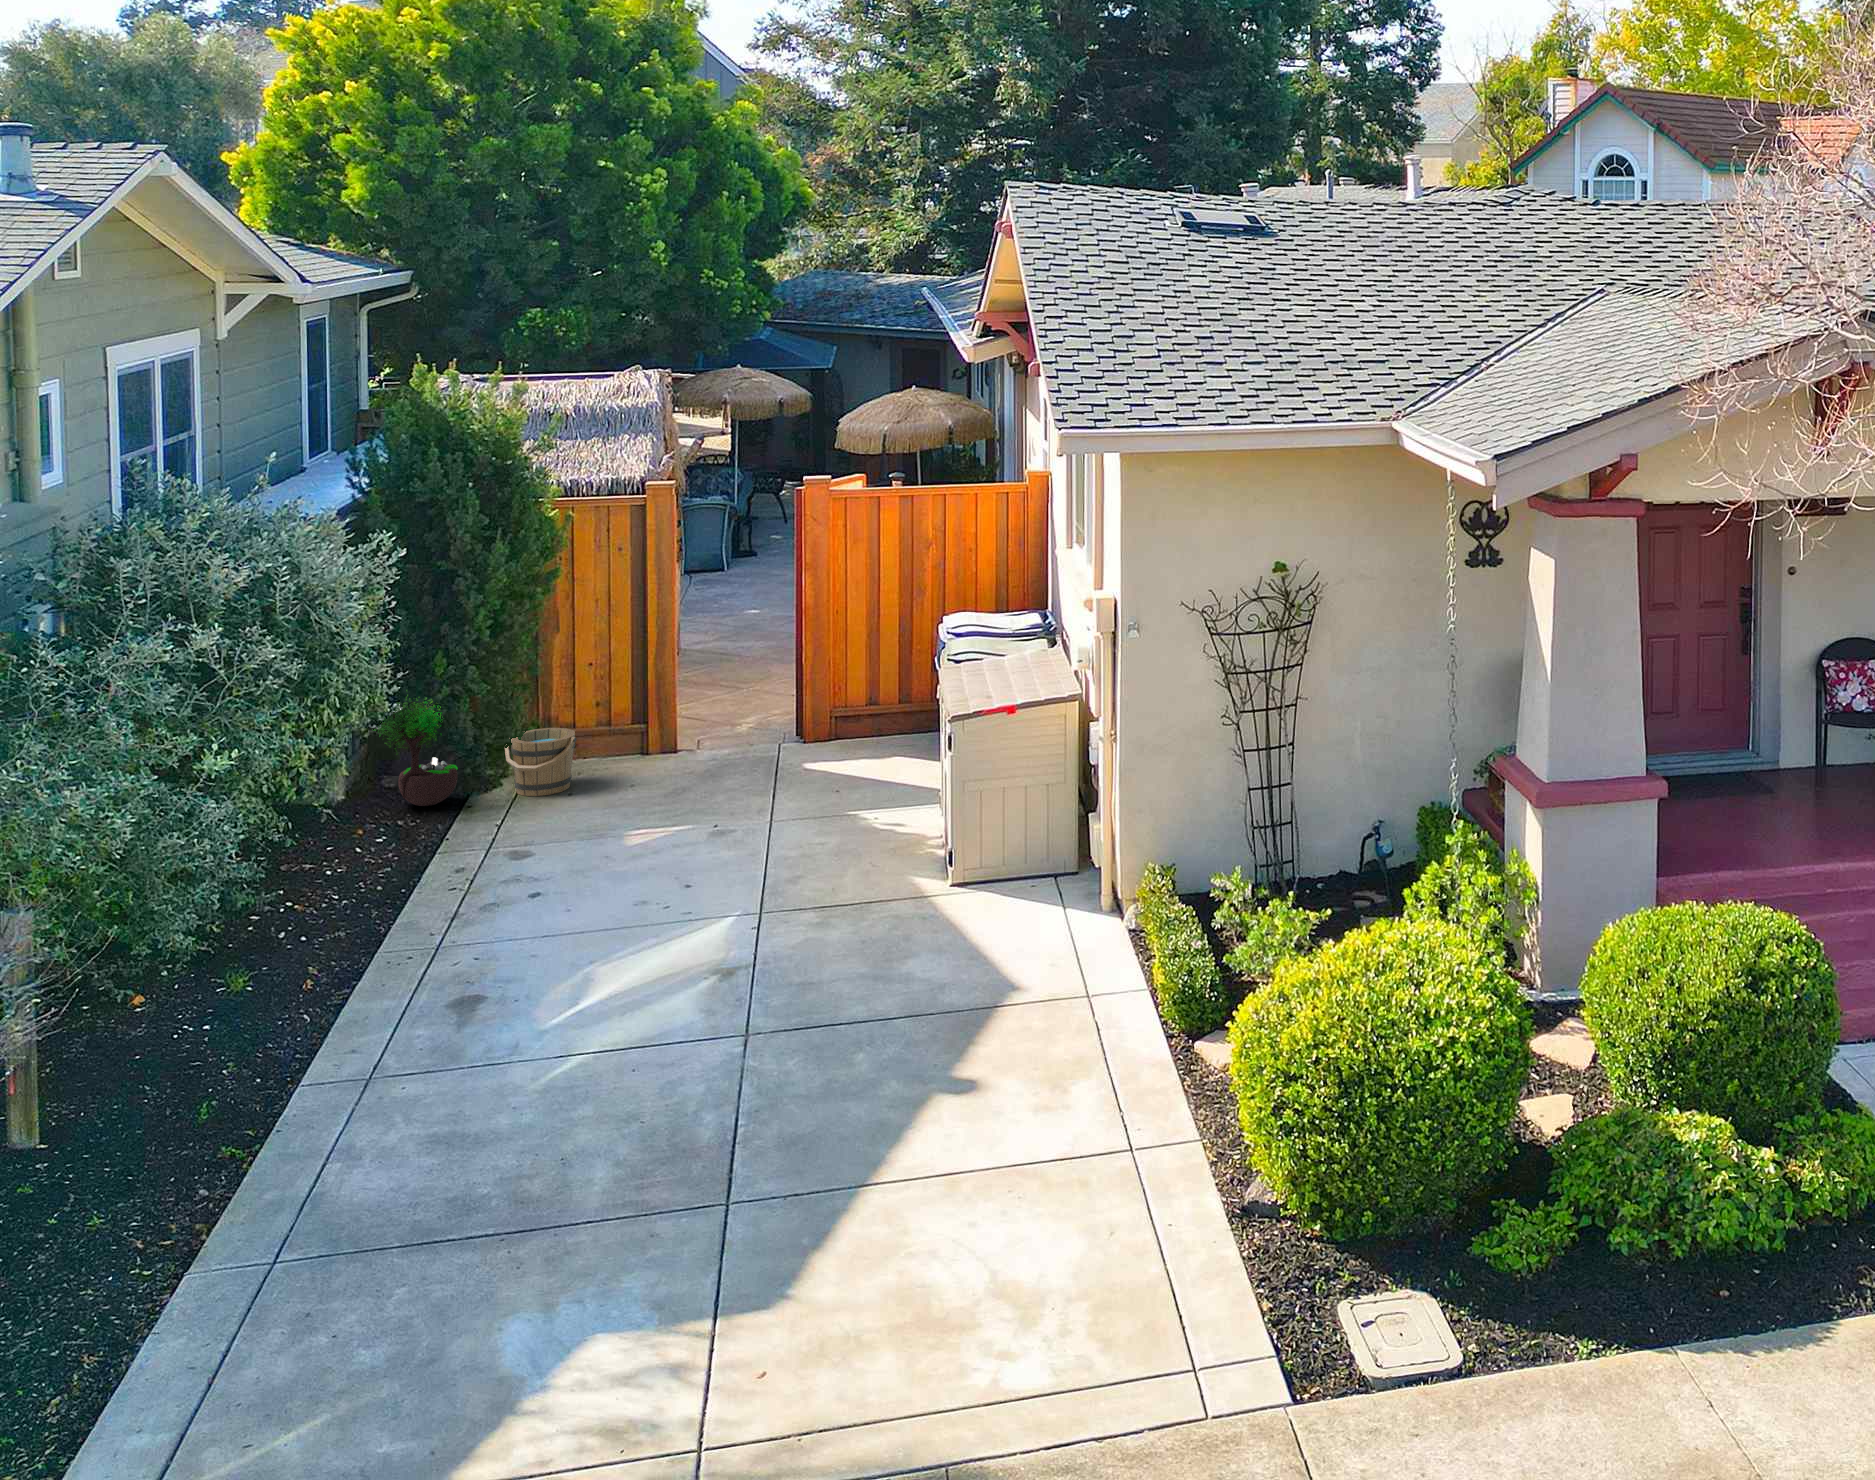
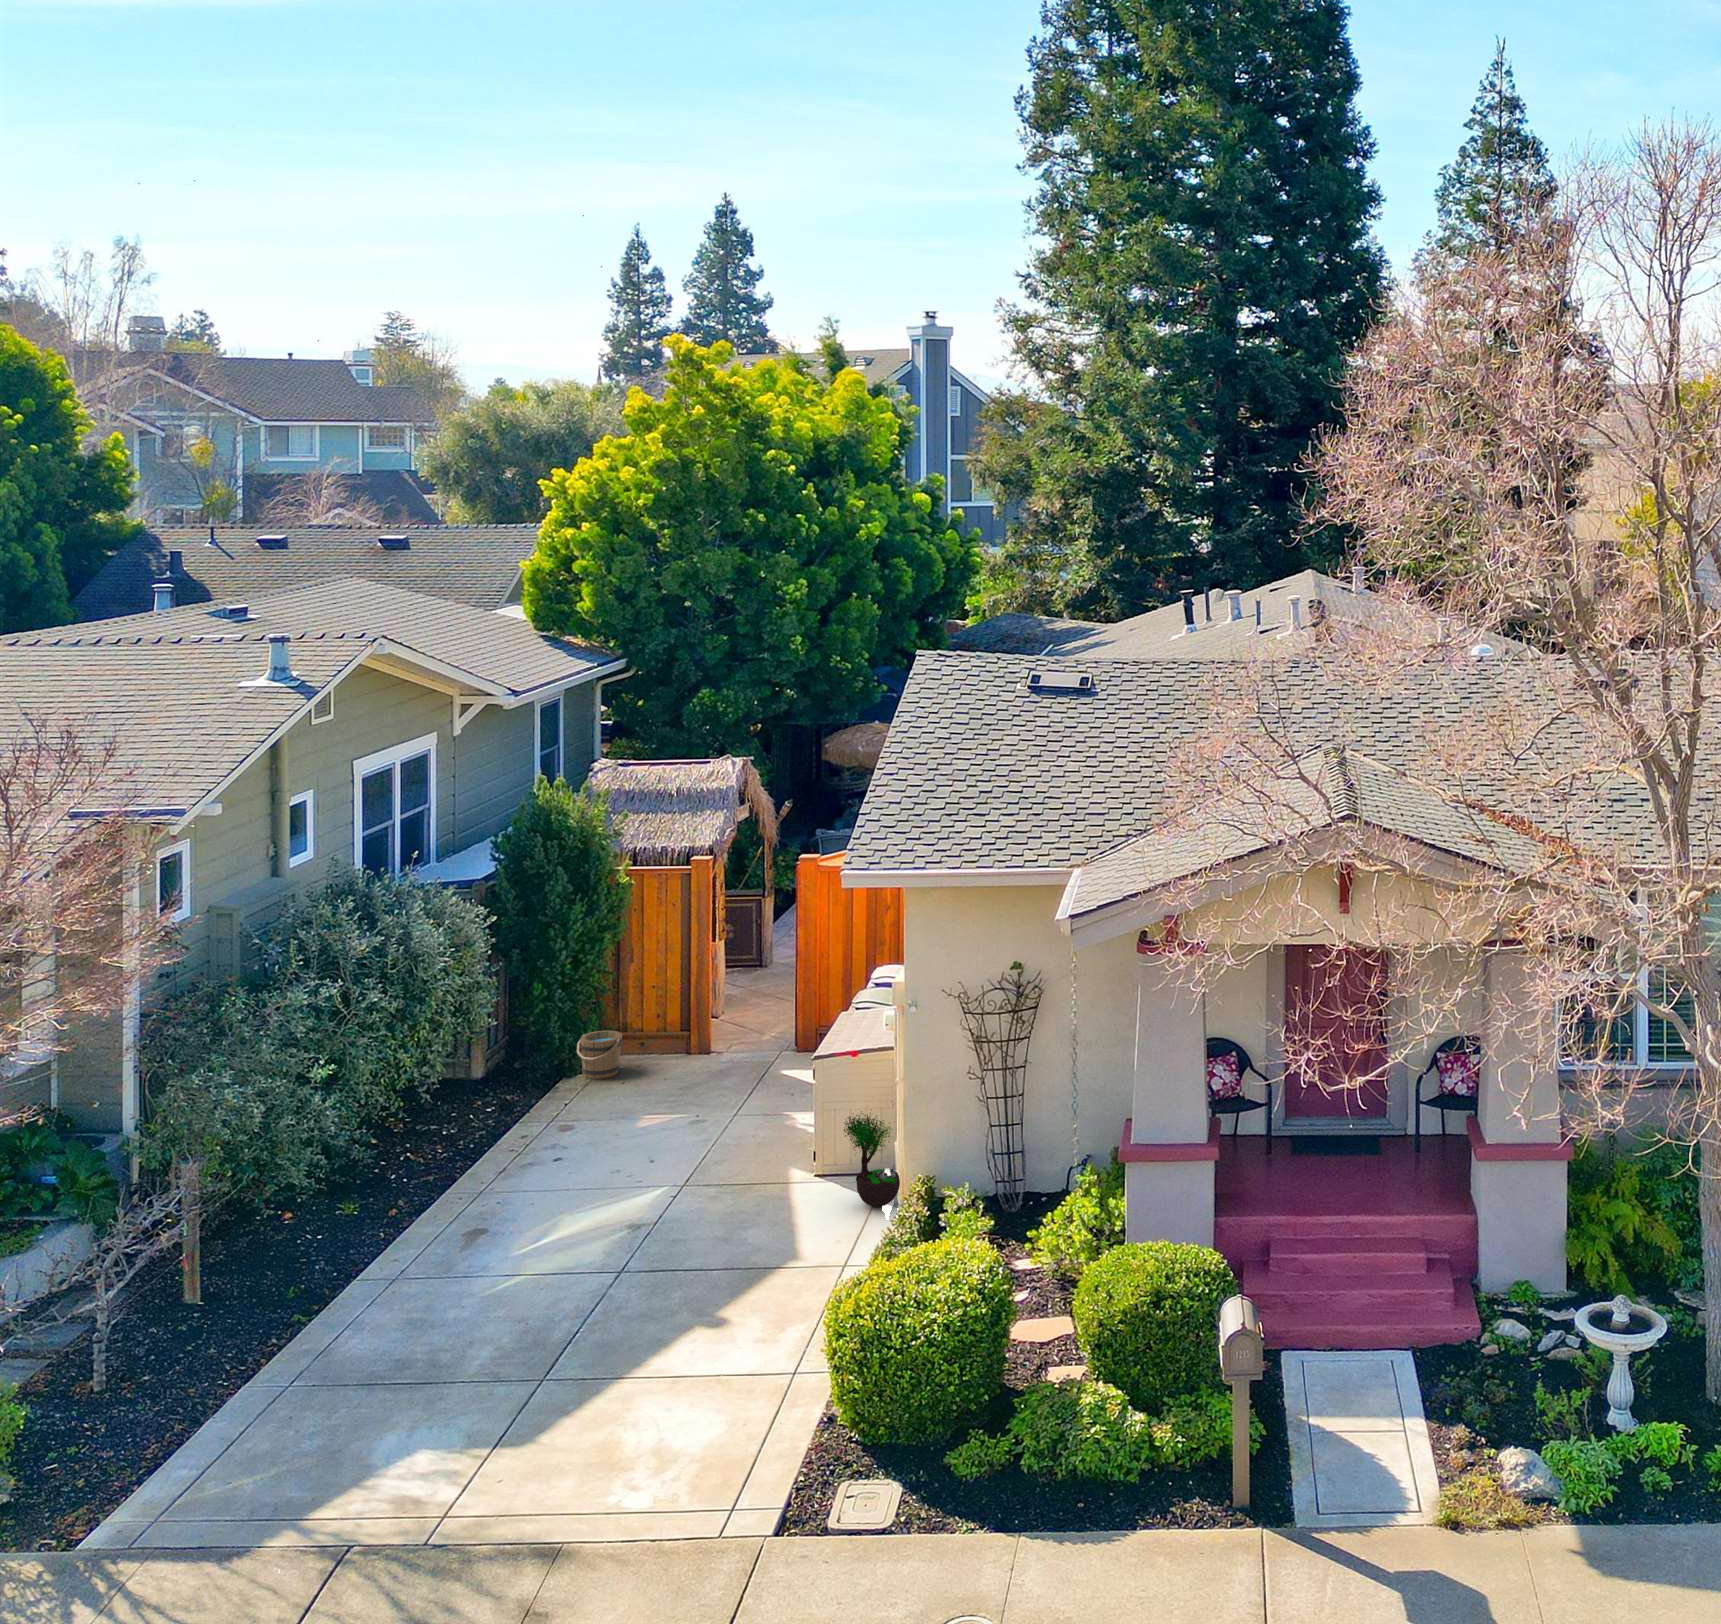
potted tree: present [373,690,458,806] -> present [844,1109,900,1207]

